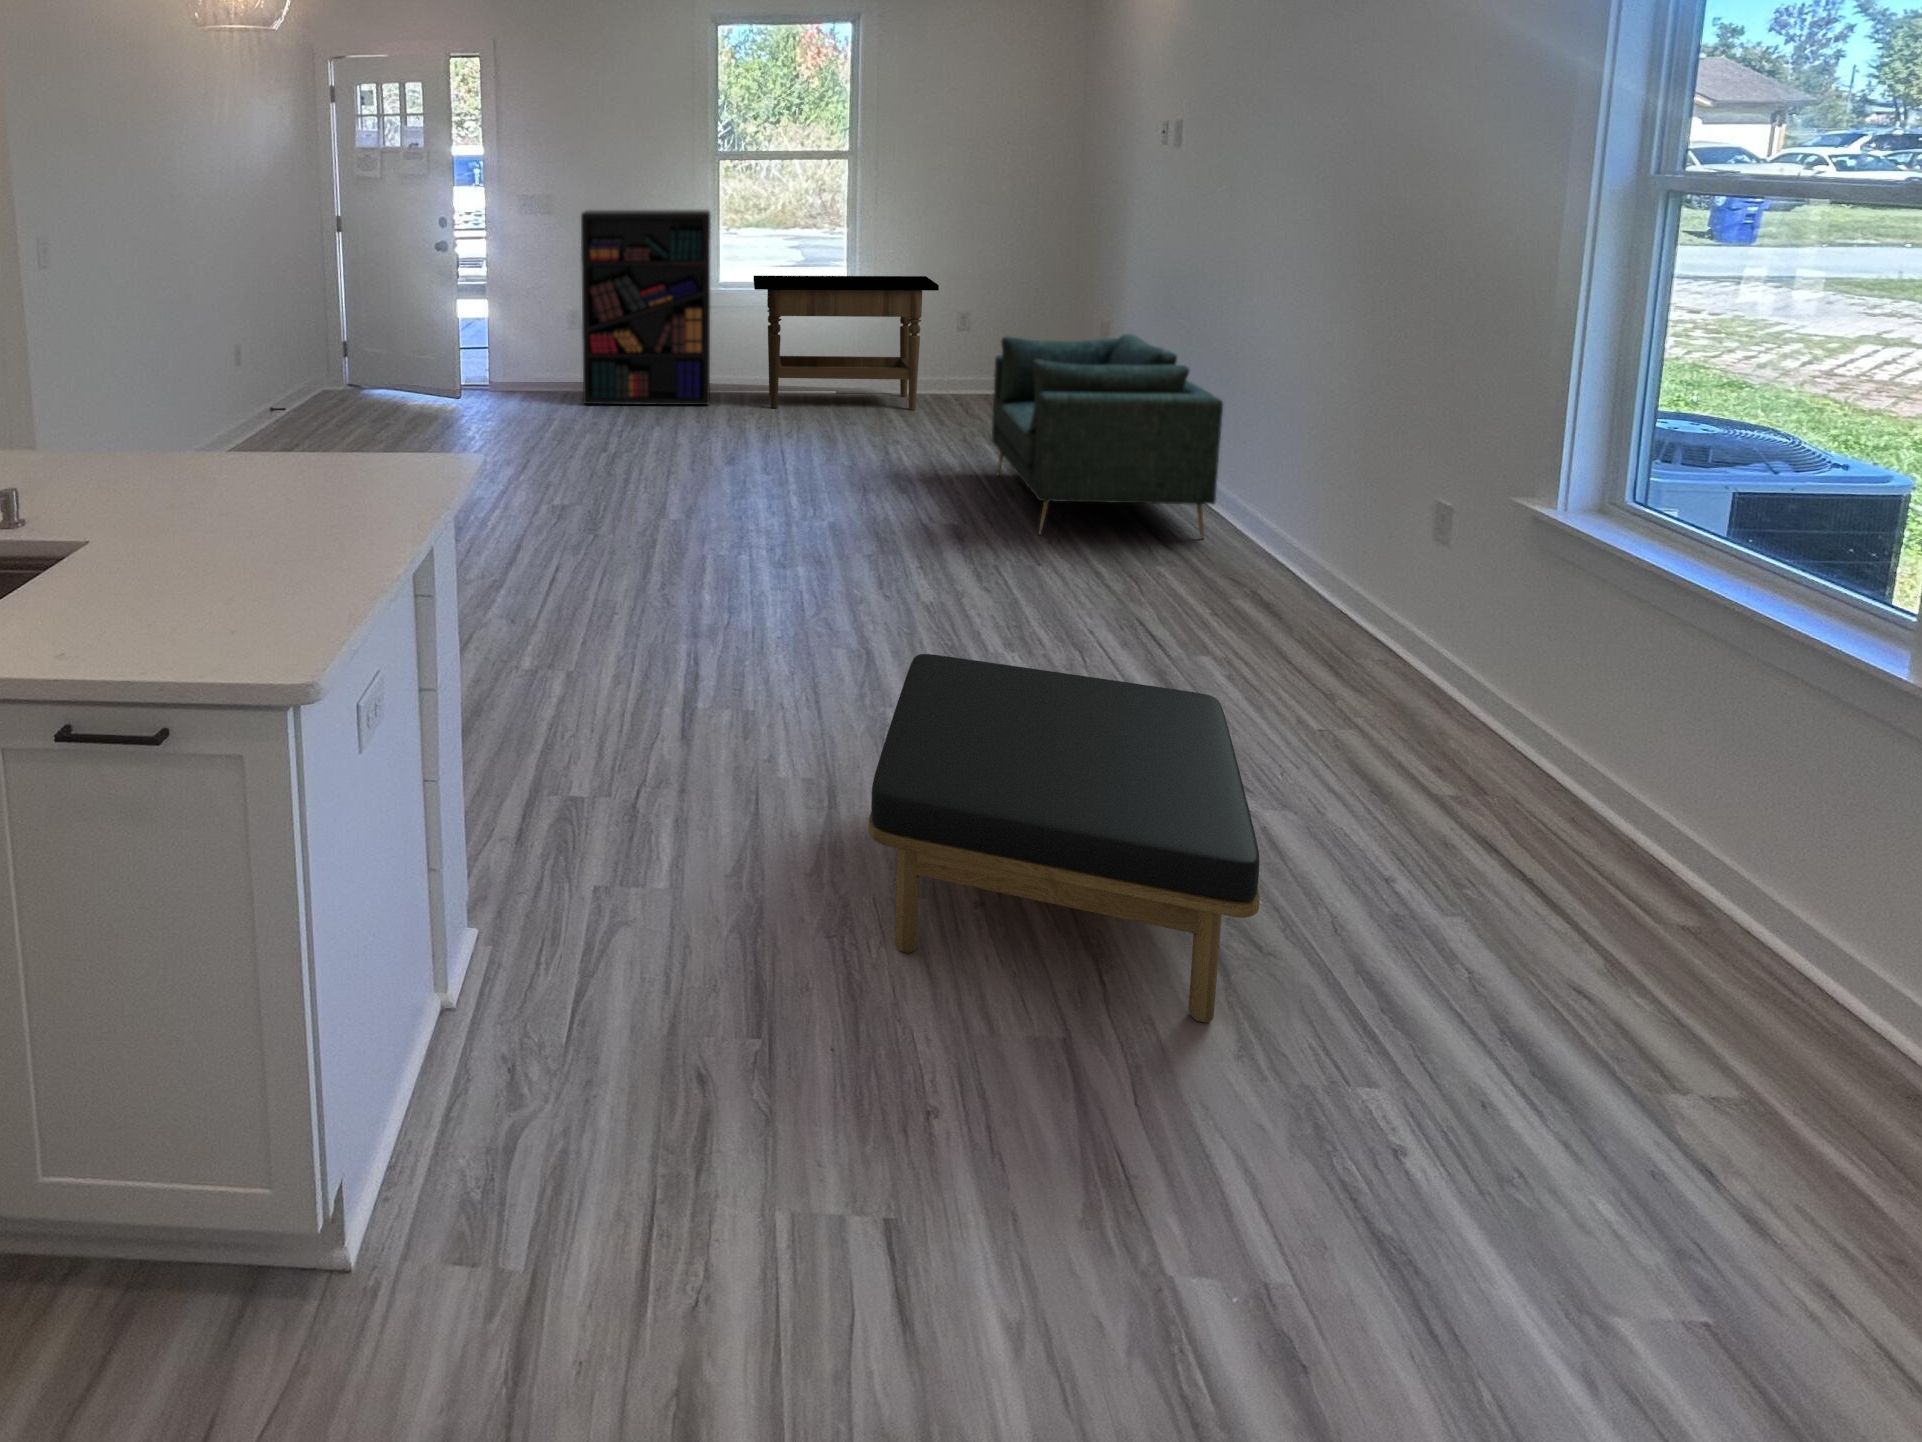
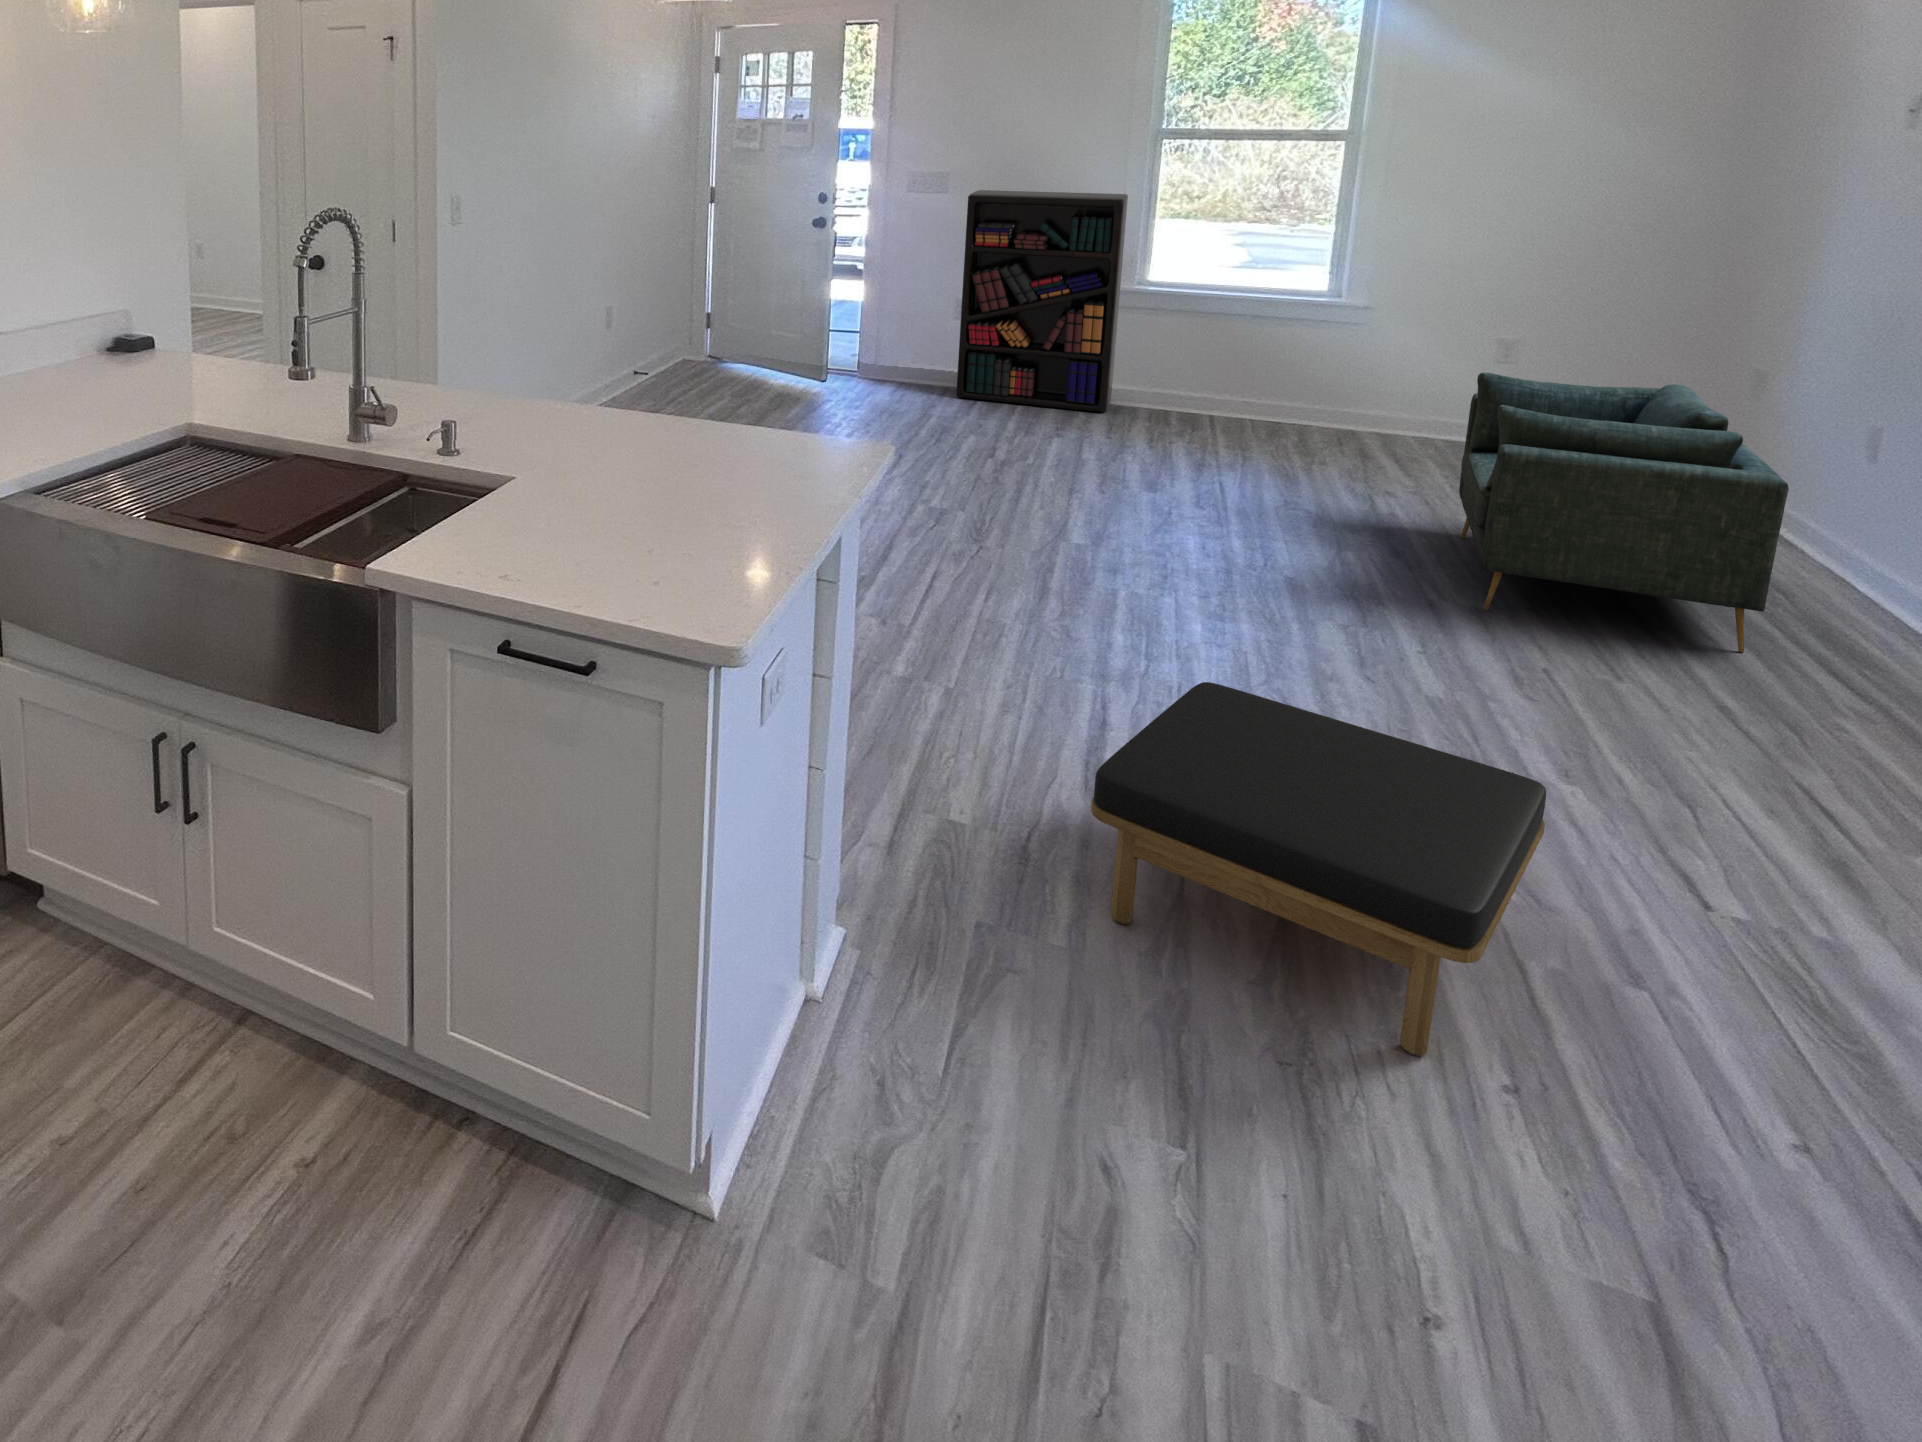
side table: present [753,276,939,410] -> none [1172,271,1431,447]

